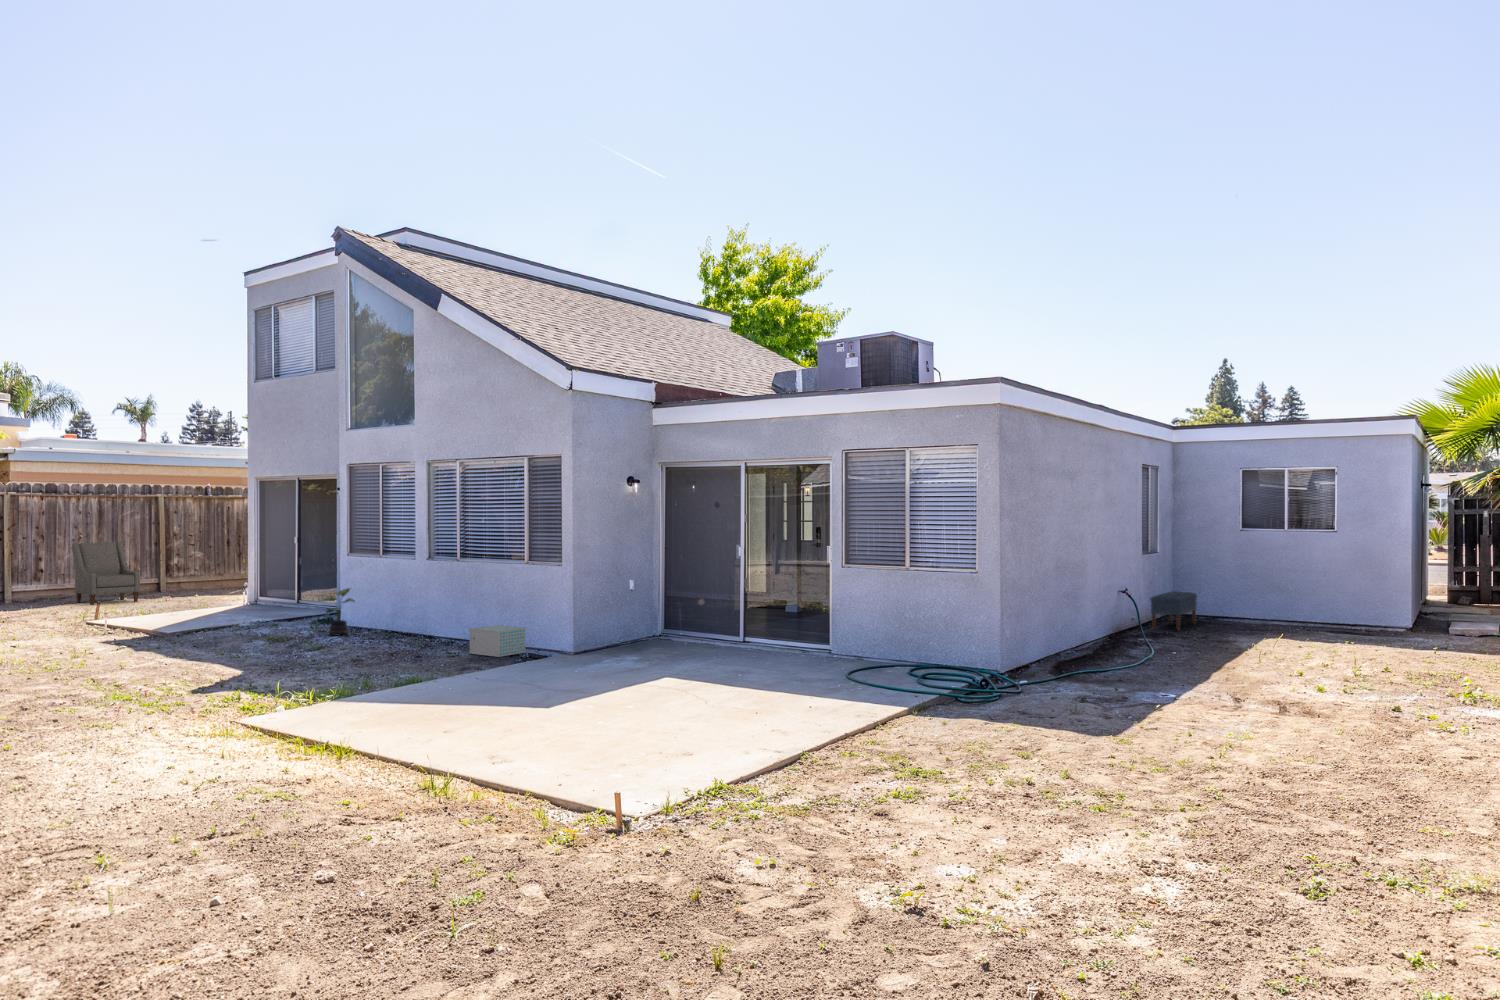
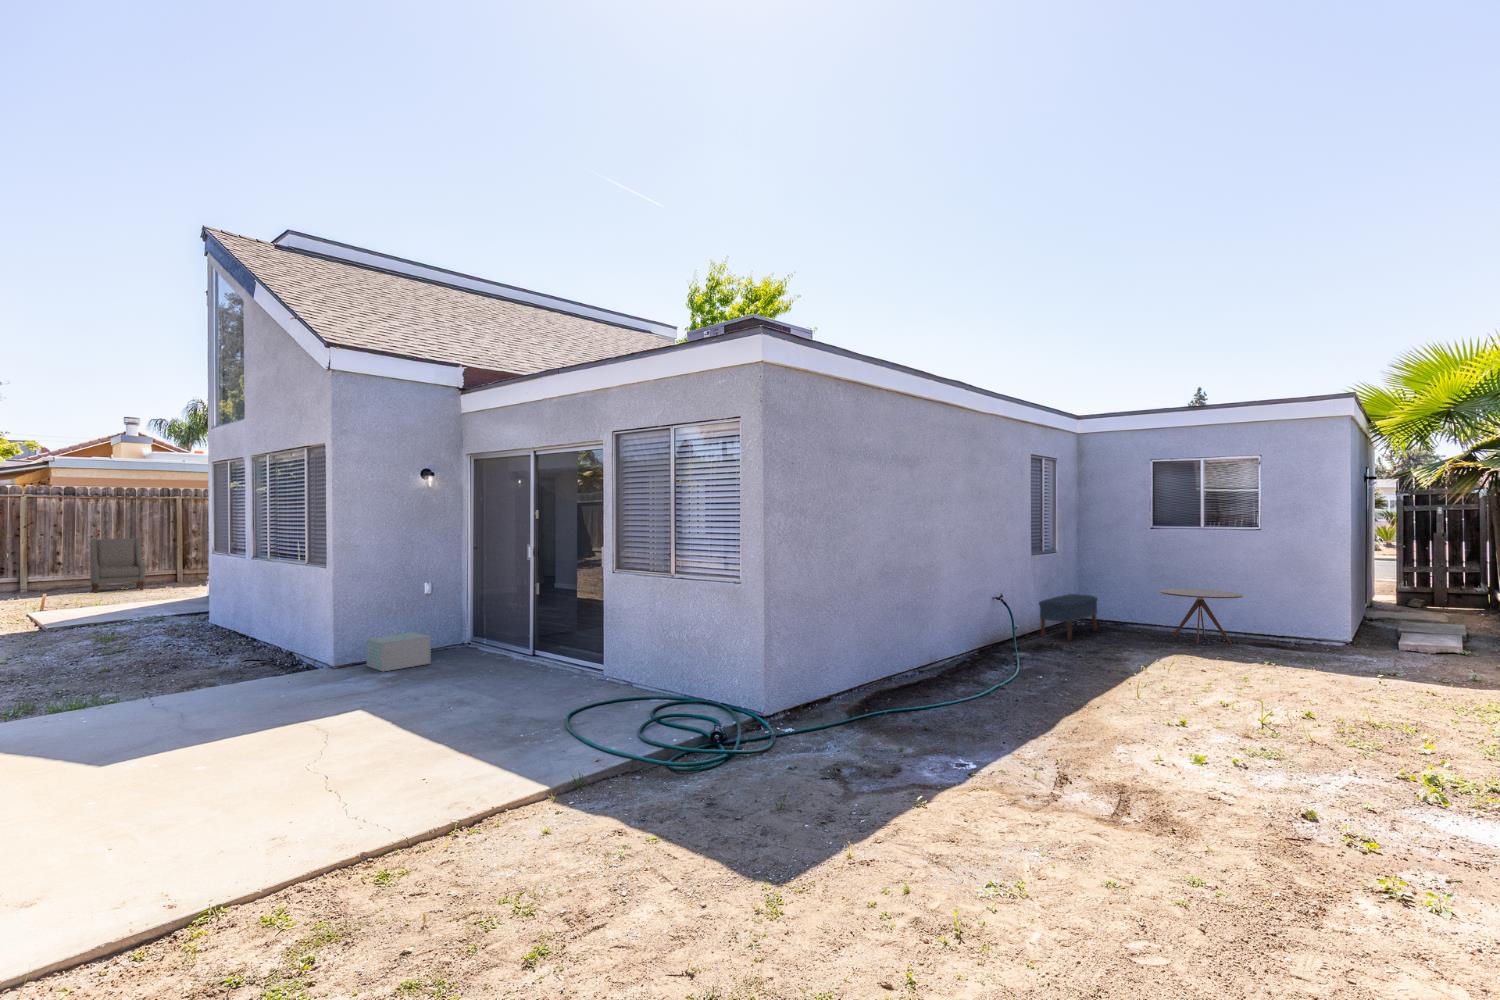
round table: none [1253,585,1324,632] -> present [1160,589,1243,644]
potted plant: present [324,588,354,635] -> none [174,584,216,632]
storage box: present [470,625,525,657] -> present [367,632,431,671]

